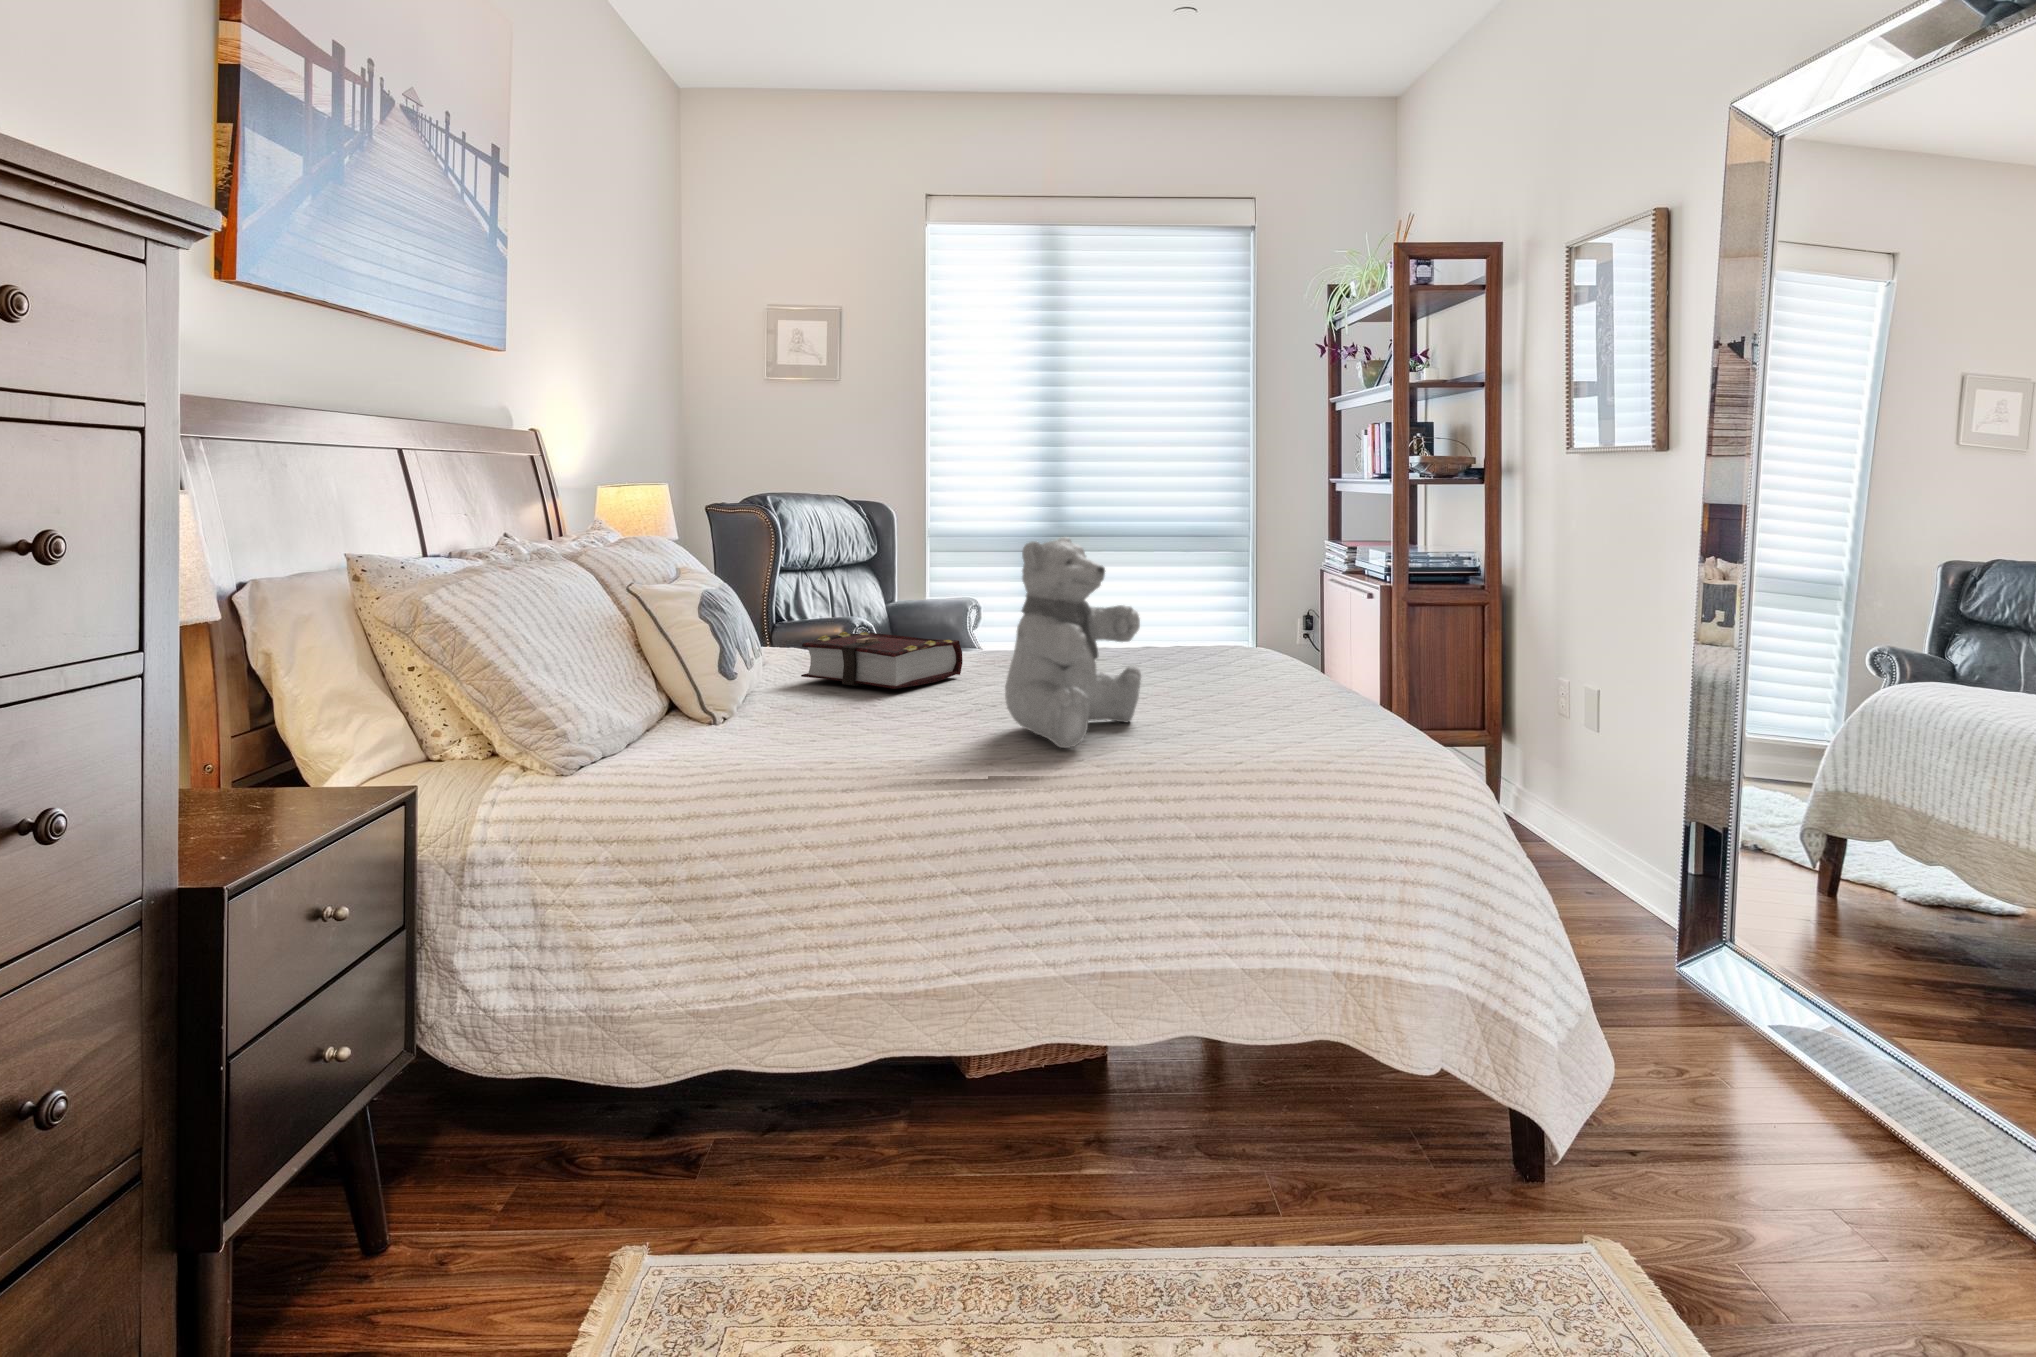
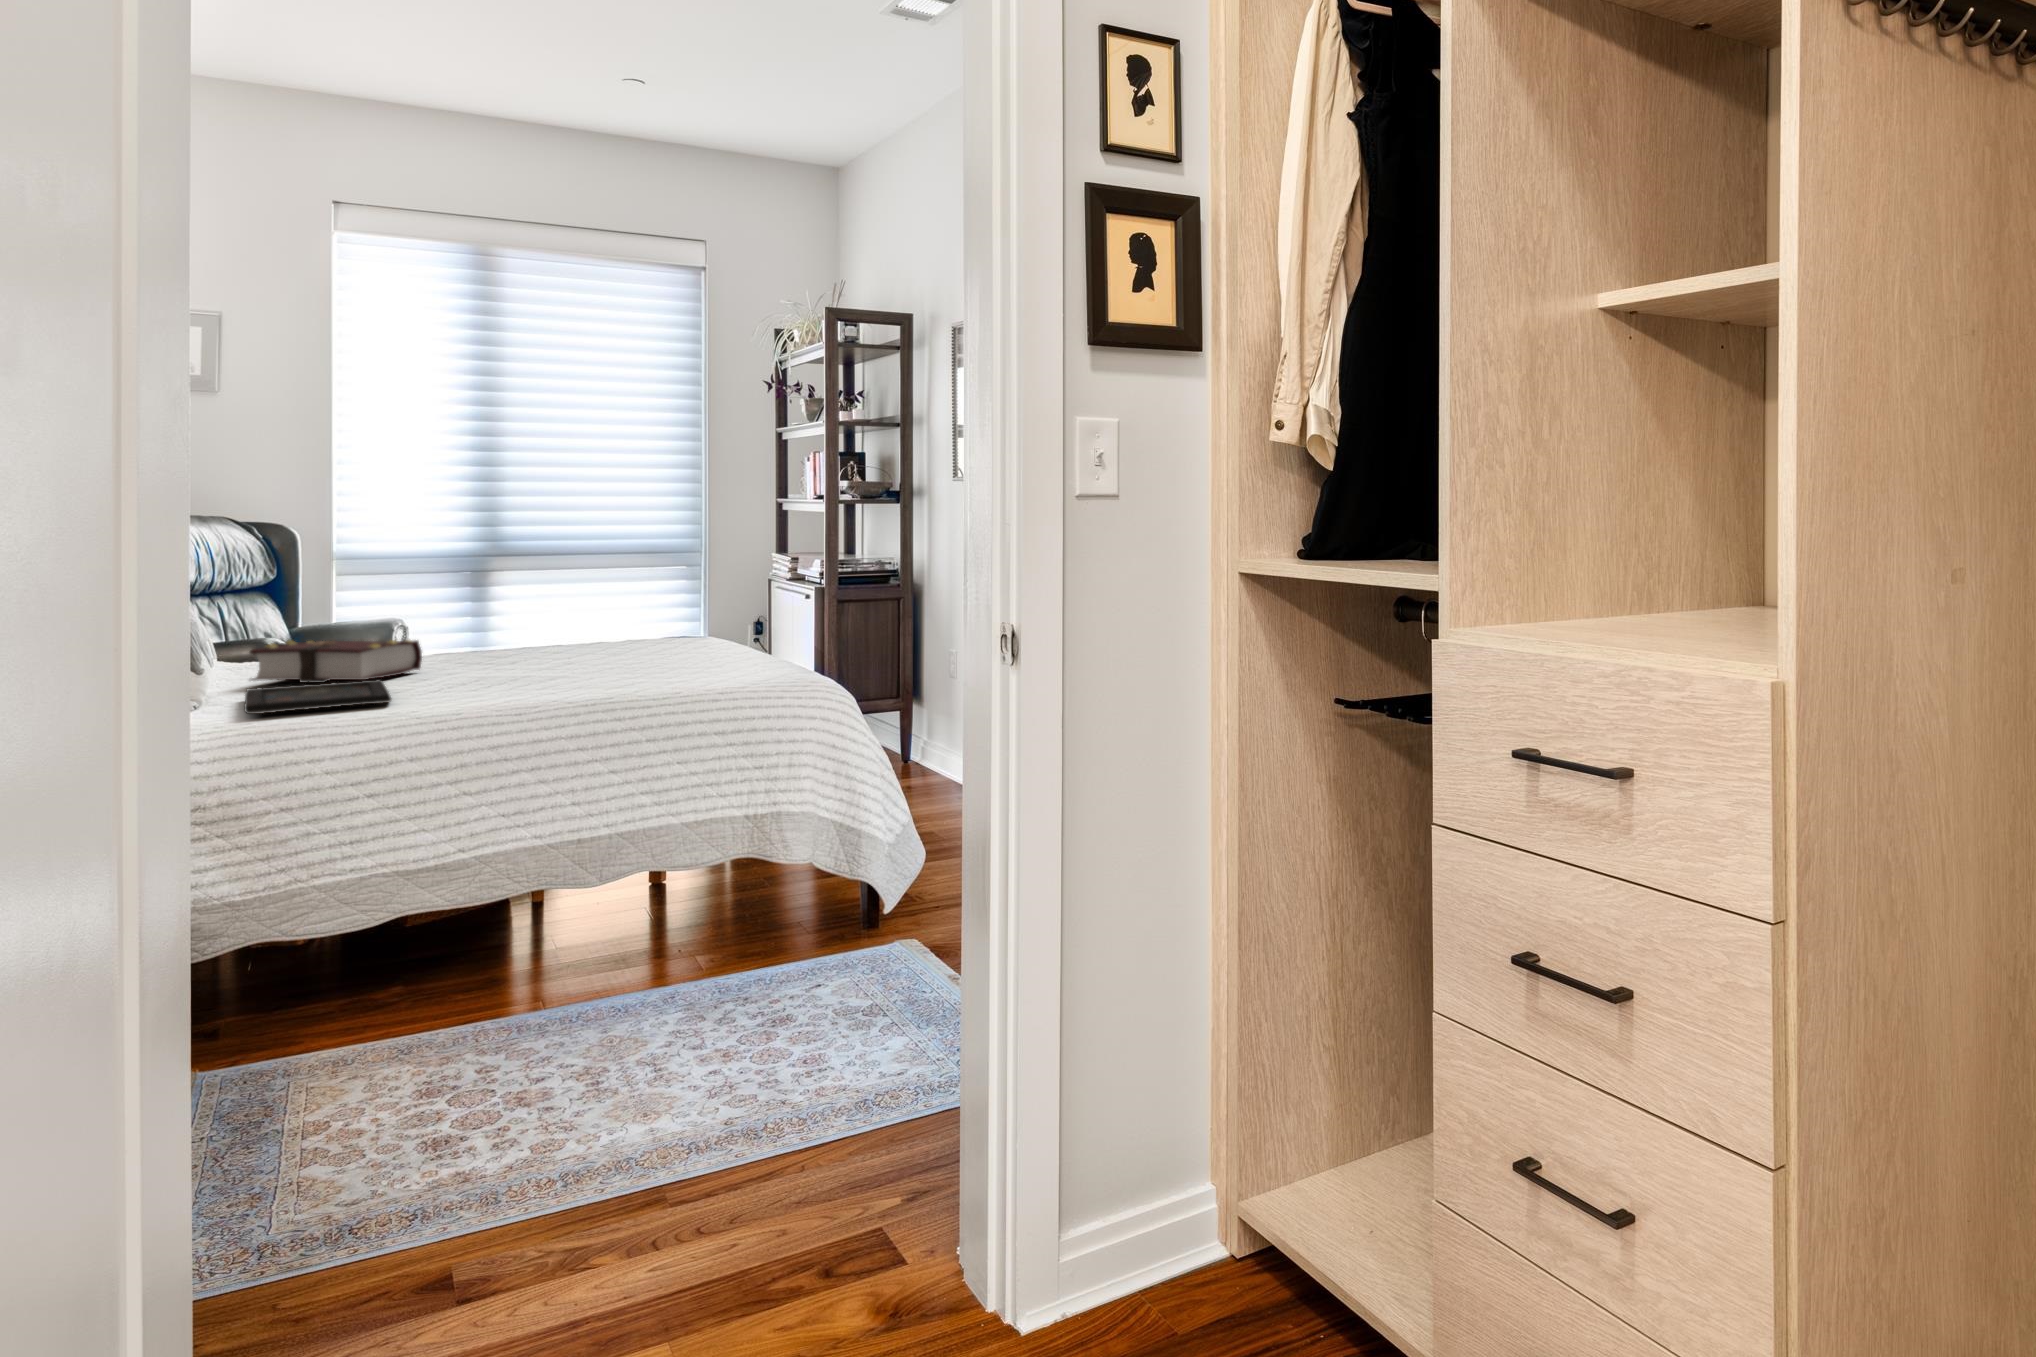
teddy bear: present [1005,537,1141,748] -> none [484,545,600,696]
tray: none [750,693,911,741] -> present [245,679,392,714]

